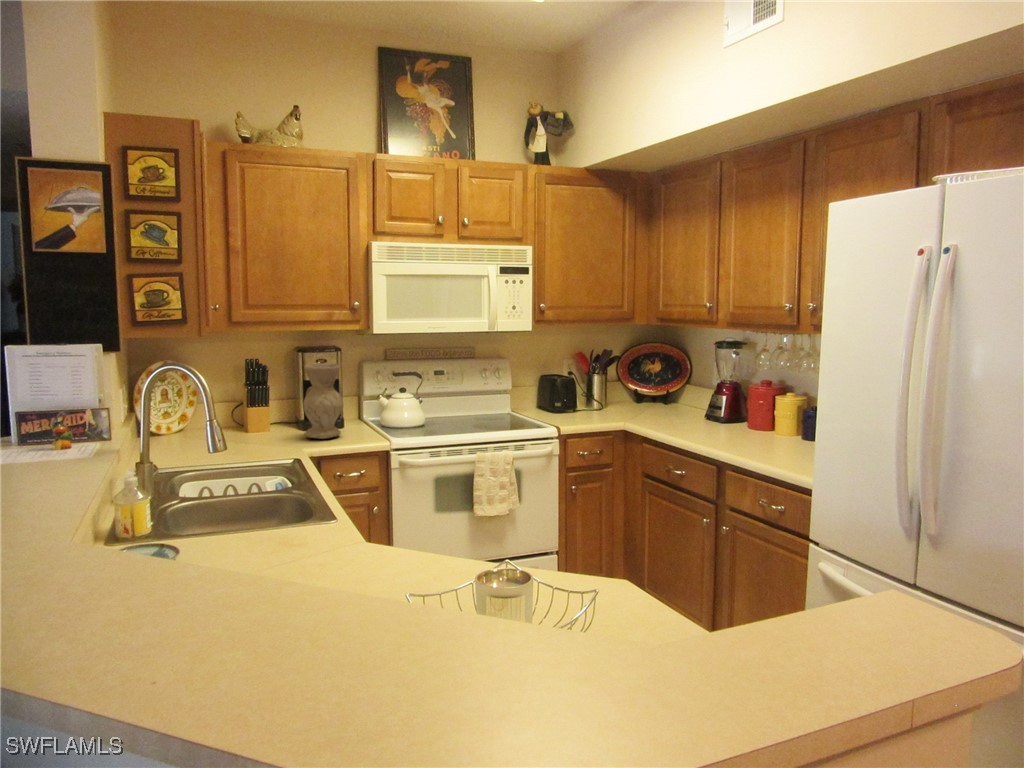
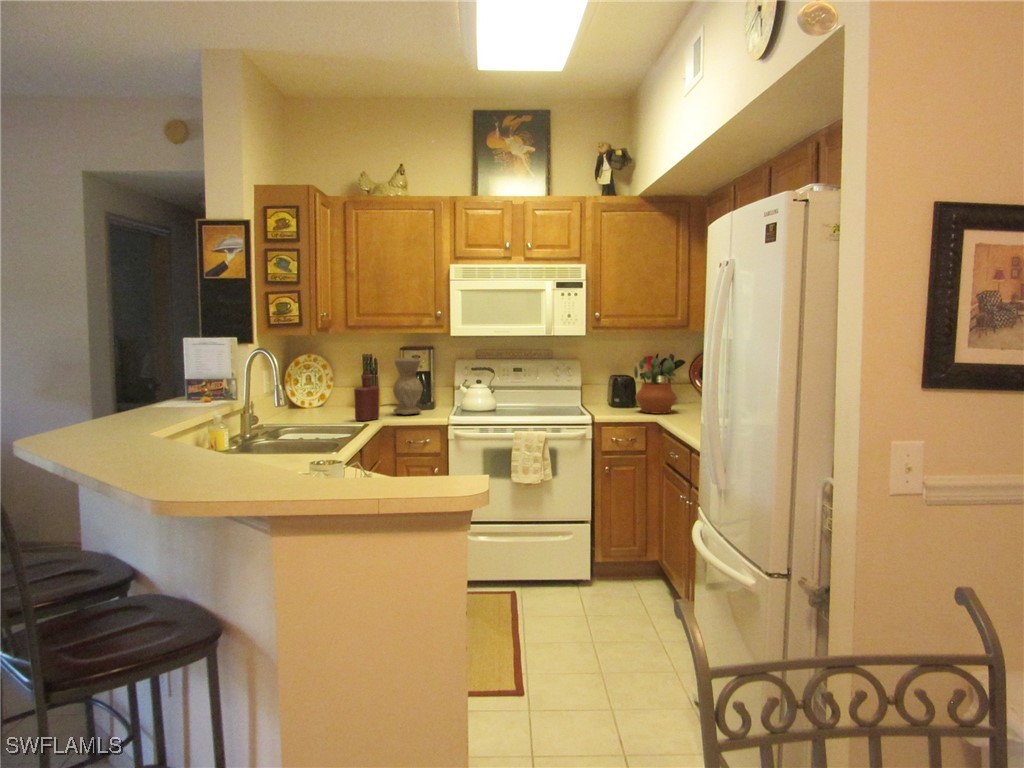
potted plant: none [590,355,637,420] -> present [634,357,677,414]
bottle: none [263,384,296,453] -> present [354,371,379,421]

